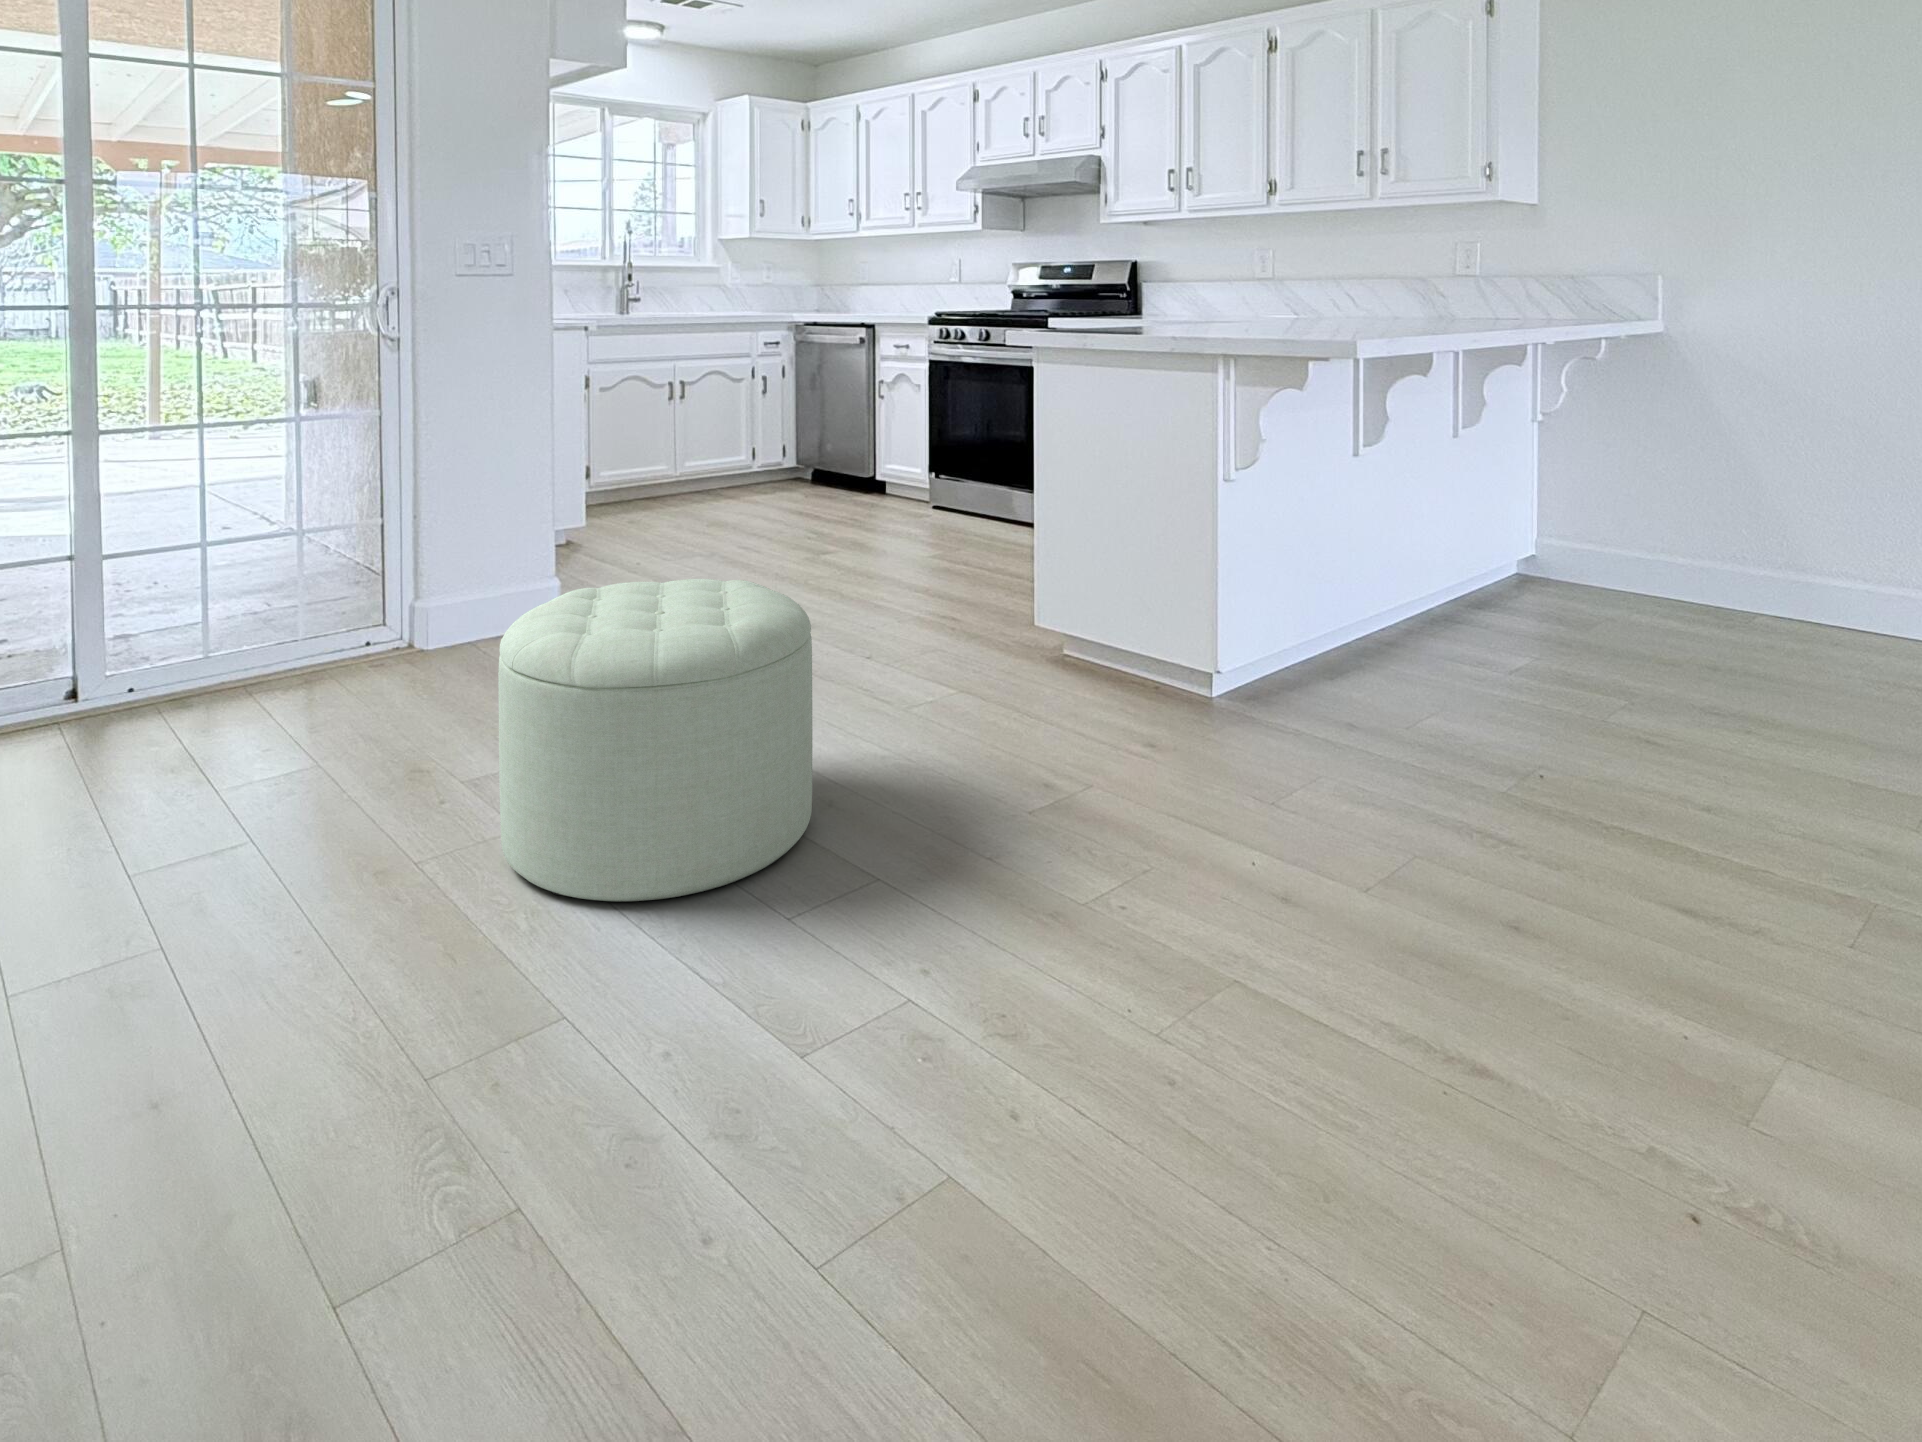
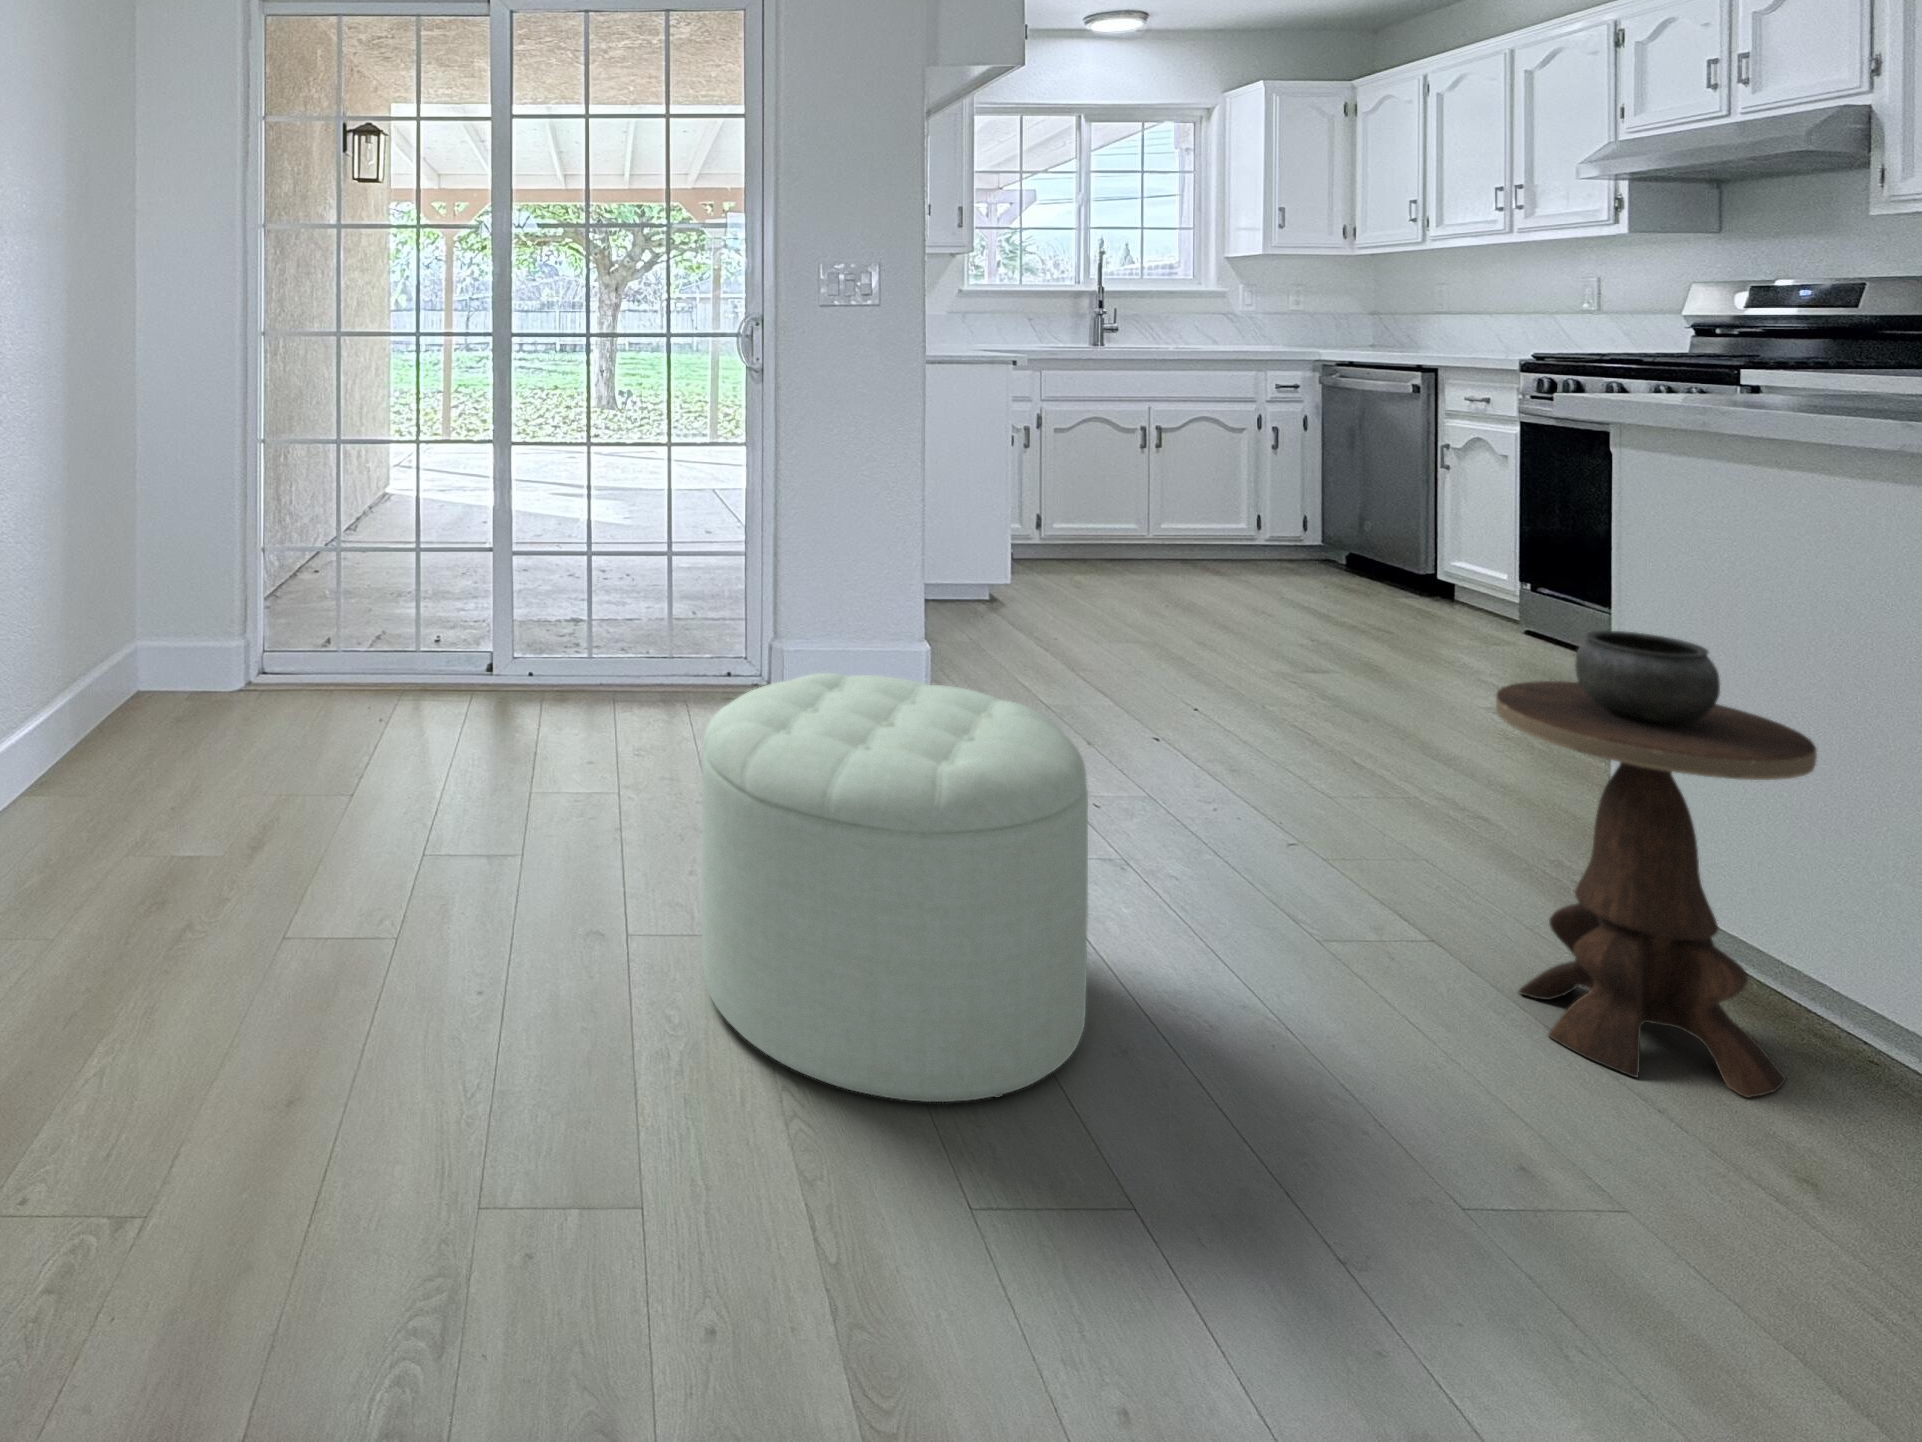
side table: none [1004,470,1148,727] -> present [1496,631,1817,1098]

